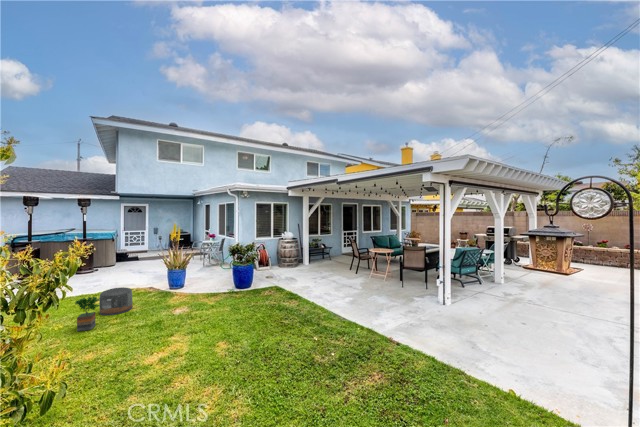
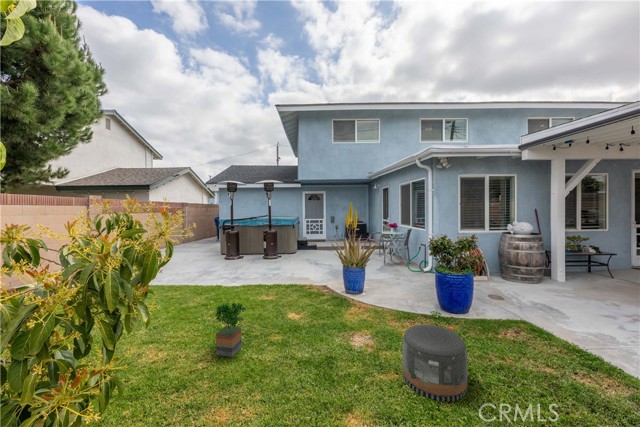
pouf: present [99,287,132,315] -> present [402,325,467,401]

